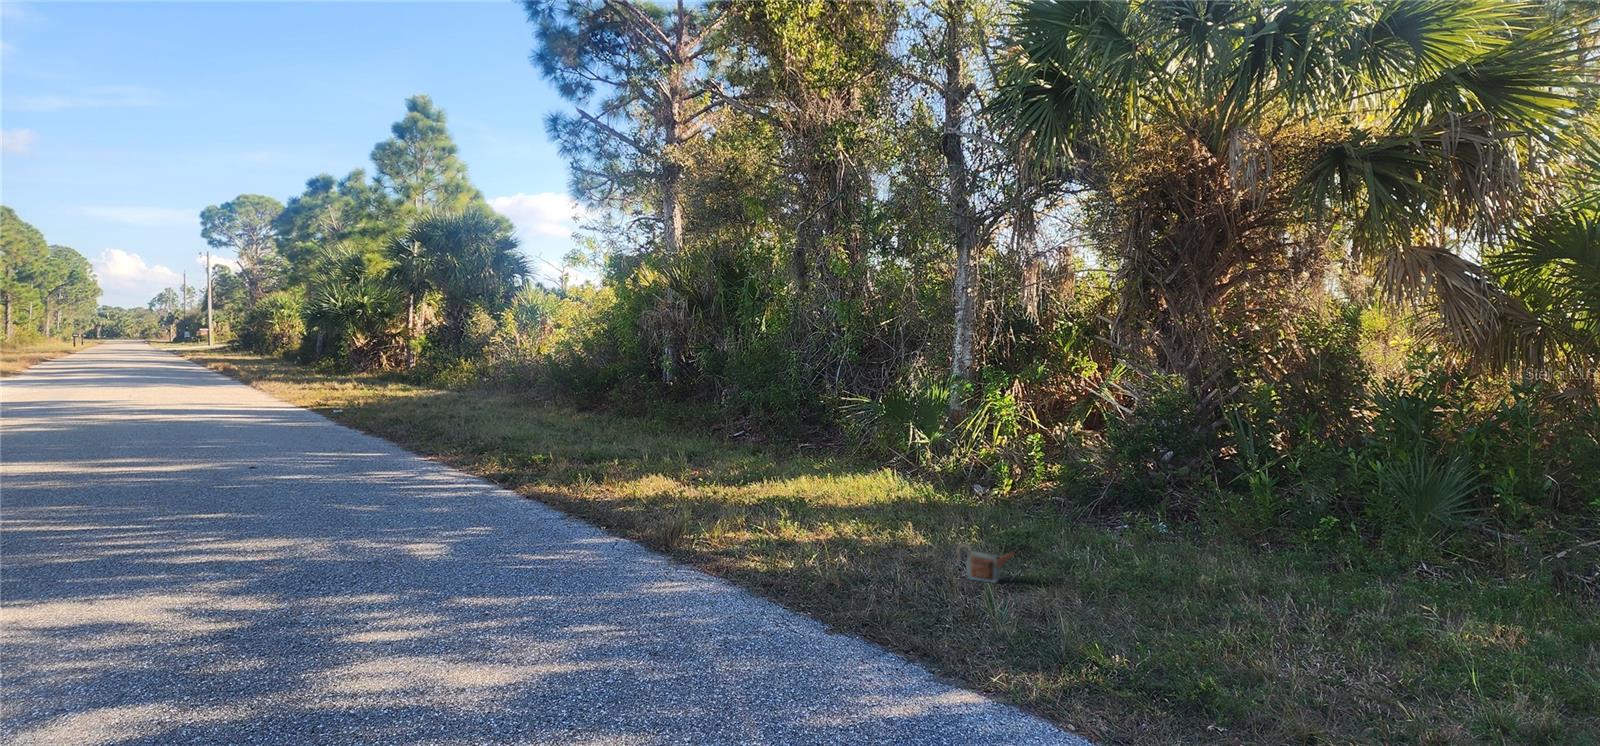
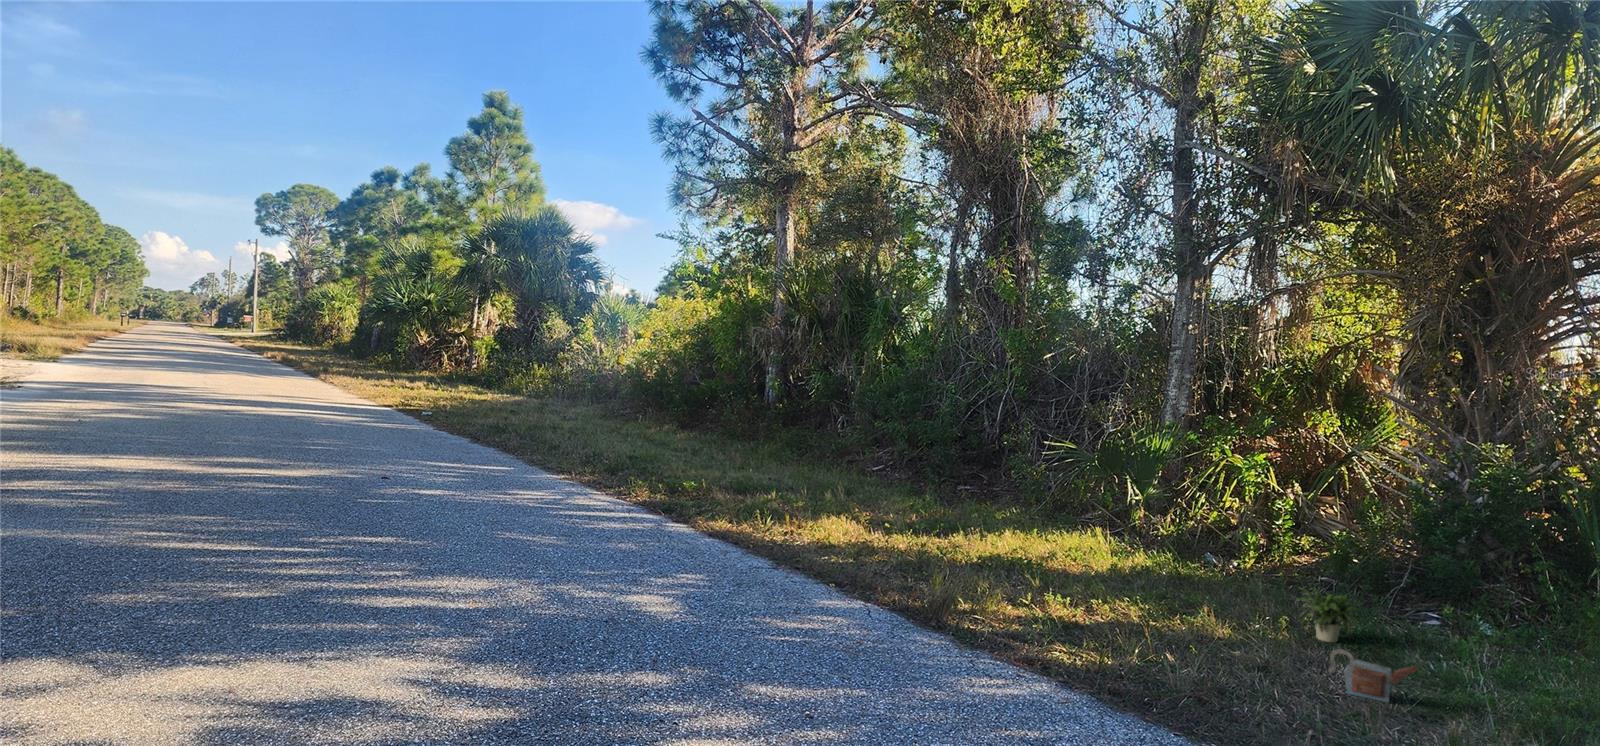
potted plant: none [968,499,1023,544] -> present [1297,588,1359,642]

